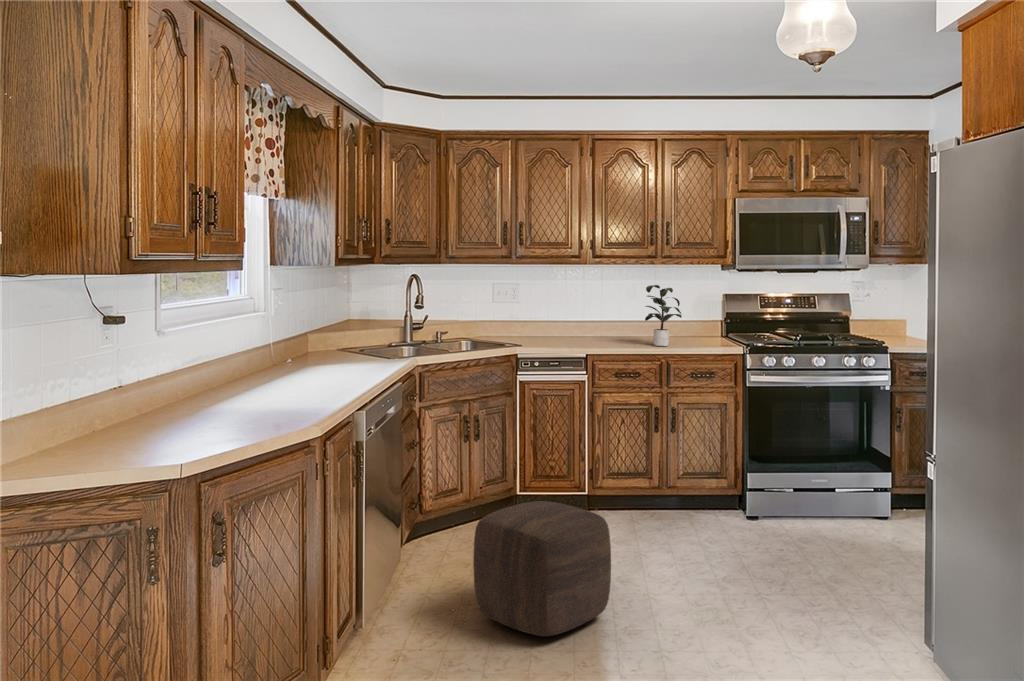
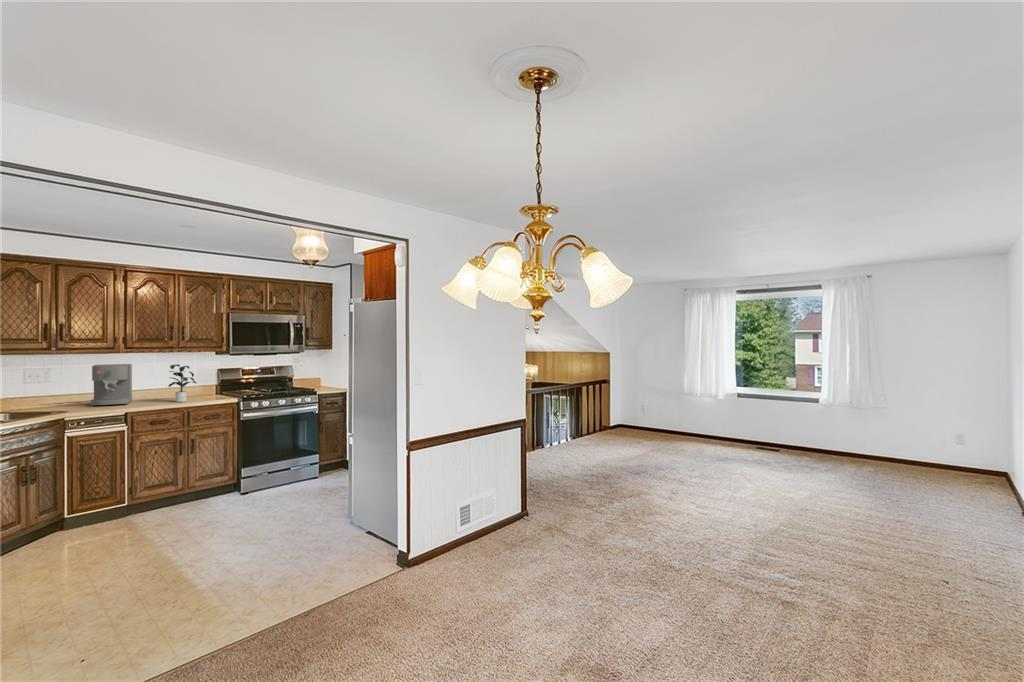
coffee maker: none [551,283,602,344] -> present [91,364,132,406]
ottoman: present [473,501,611,636] -> none [72,509,183,600]

